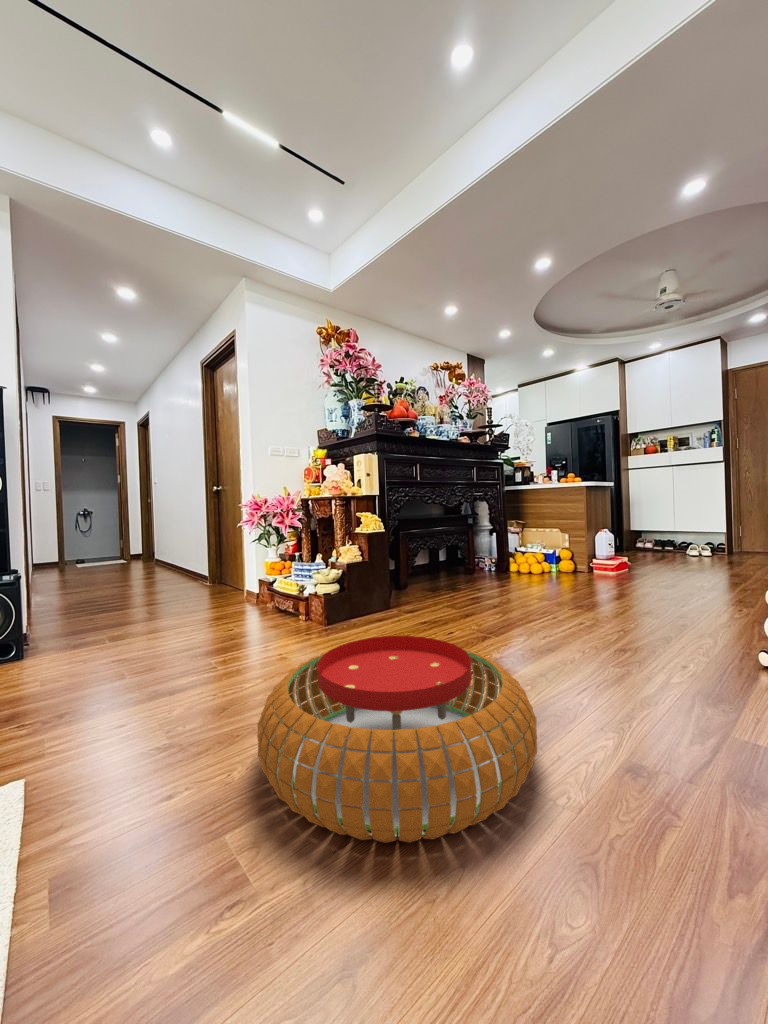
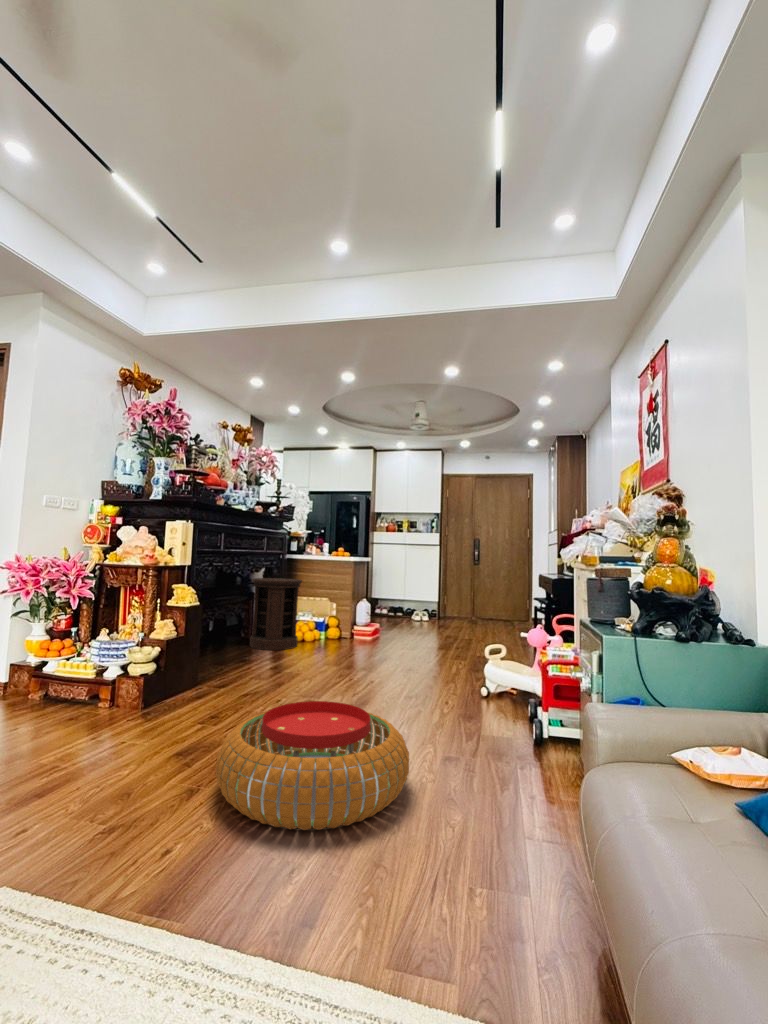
side table: none [467,508,520,580] -> present [250,578,302,650]

